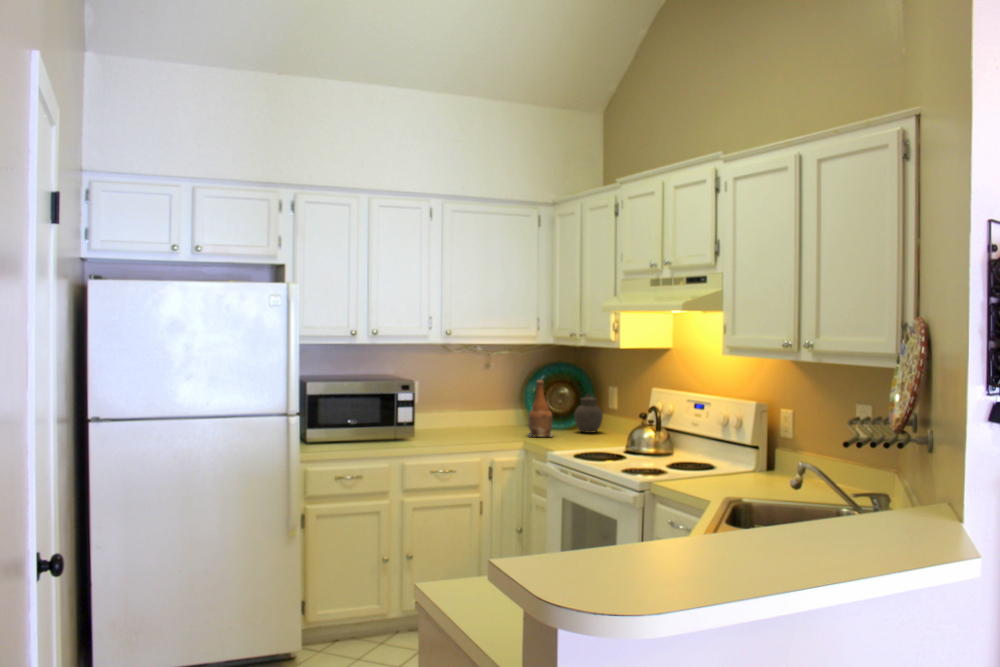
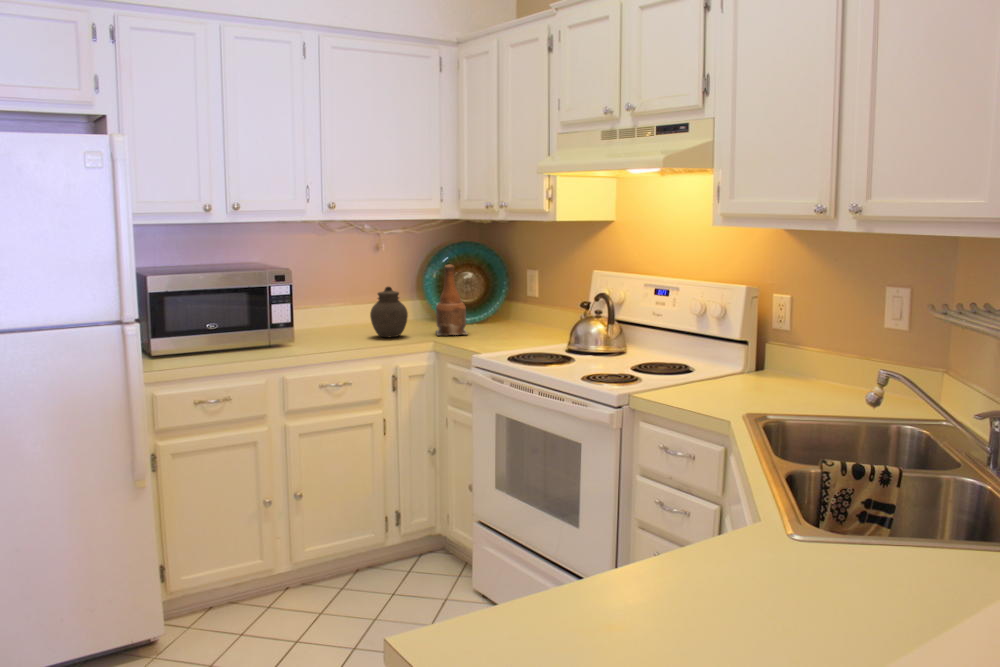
jar: present [574,394,603,433] -> present [370,287,408,337]

